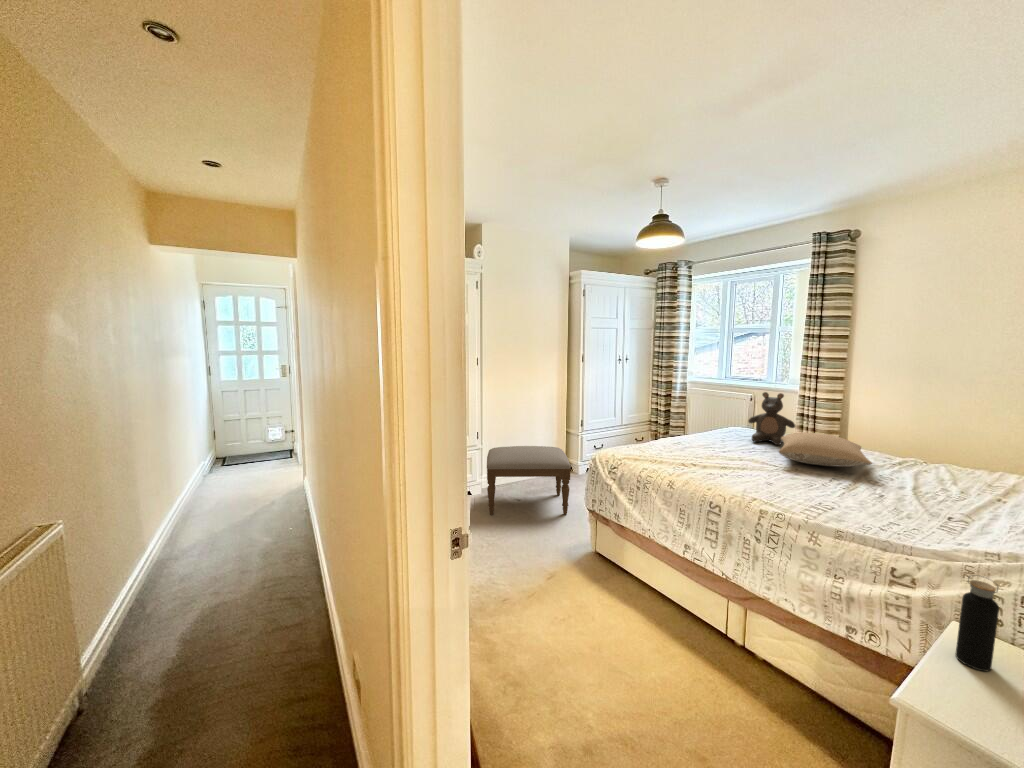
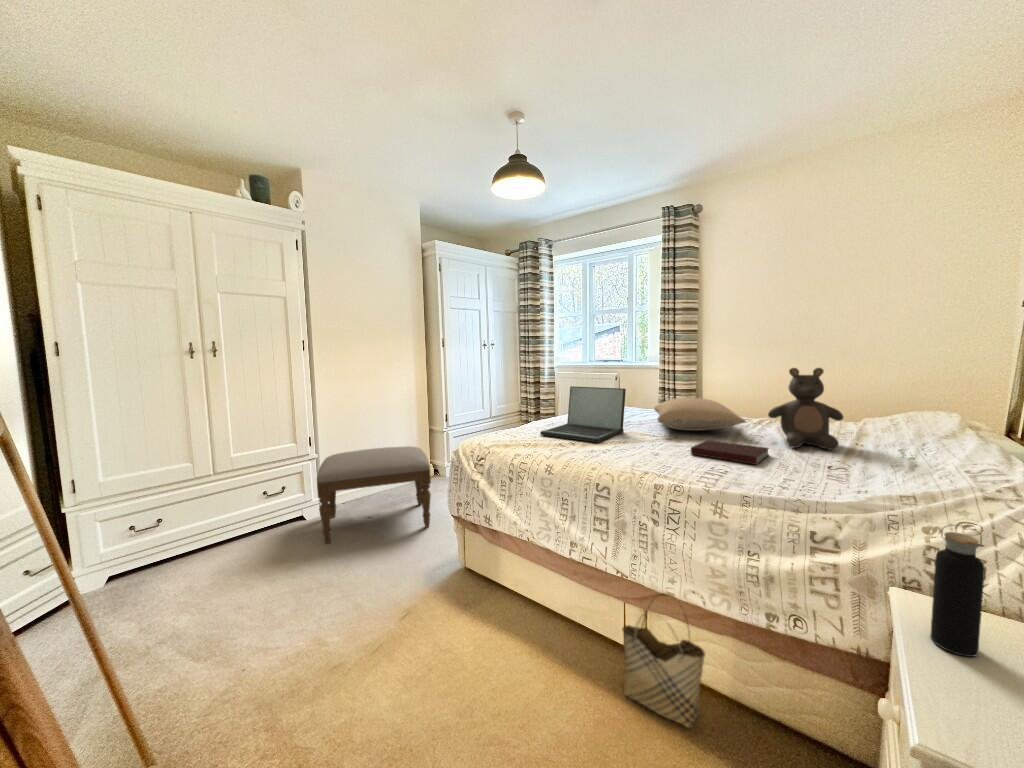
teddy bear: present [748,392,795,445] -> present [768,368,844,450]
laptop: none [667,412,750,466] -> present [540,386,626,442]
notebook: none [804,477,887,506] -> present [691,440,769,465]
woven basket: none [720,596,791,699] -> present [622,593,705,728]

